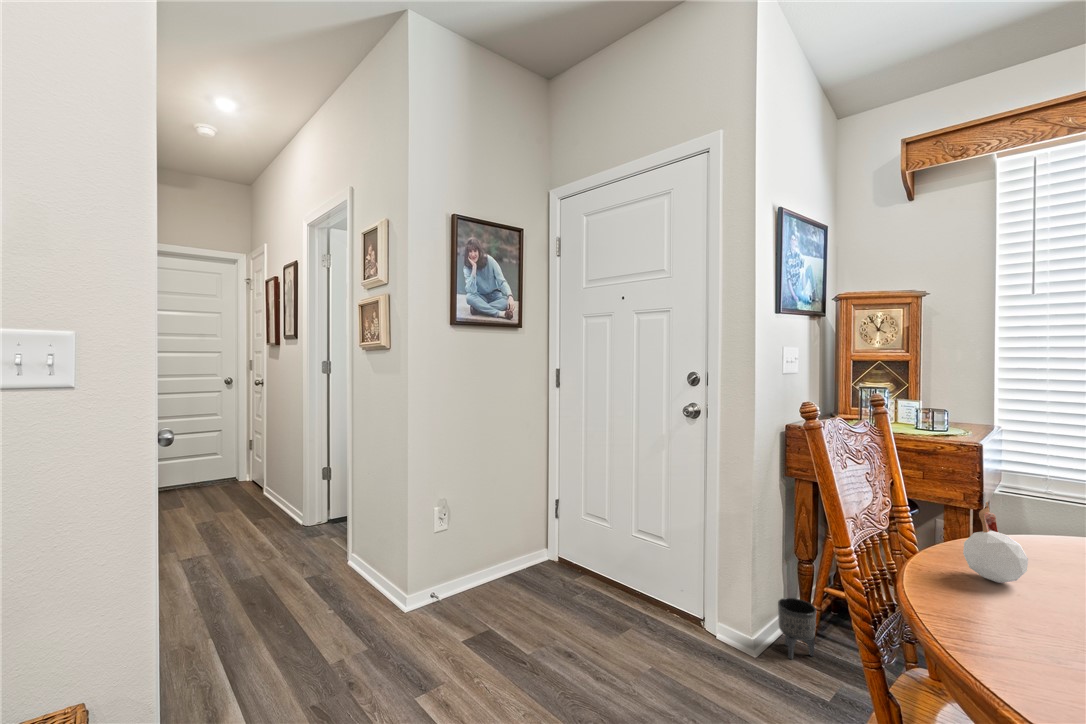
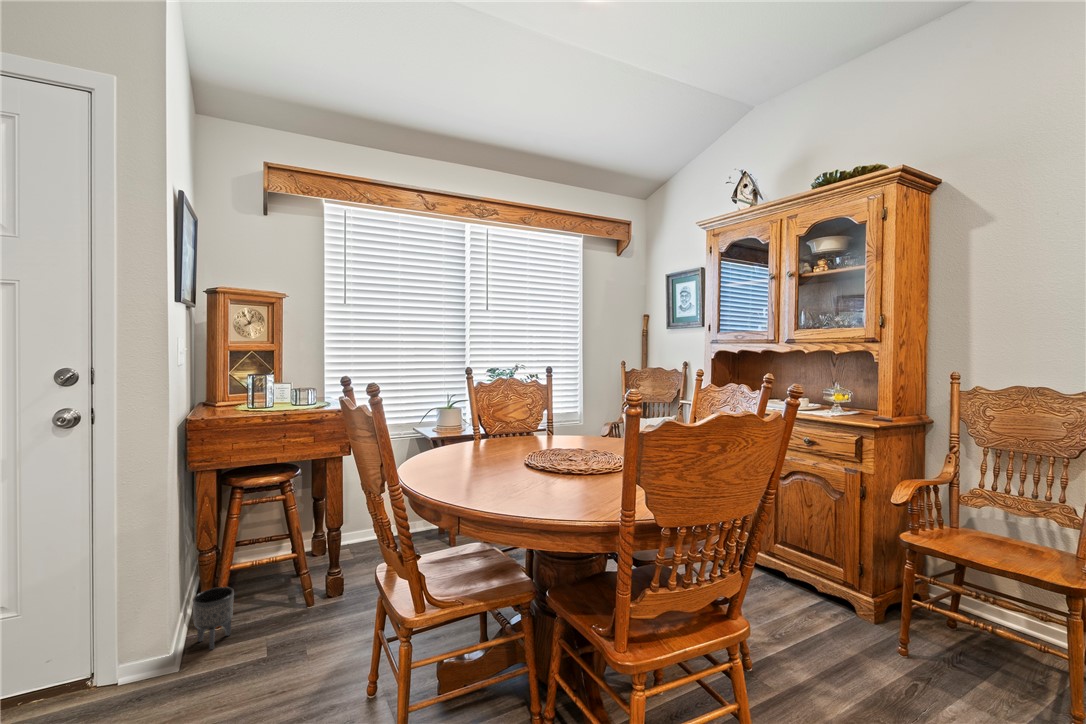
candle: present [963,492,1028,583] -> none [428,434,457,484]

